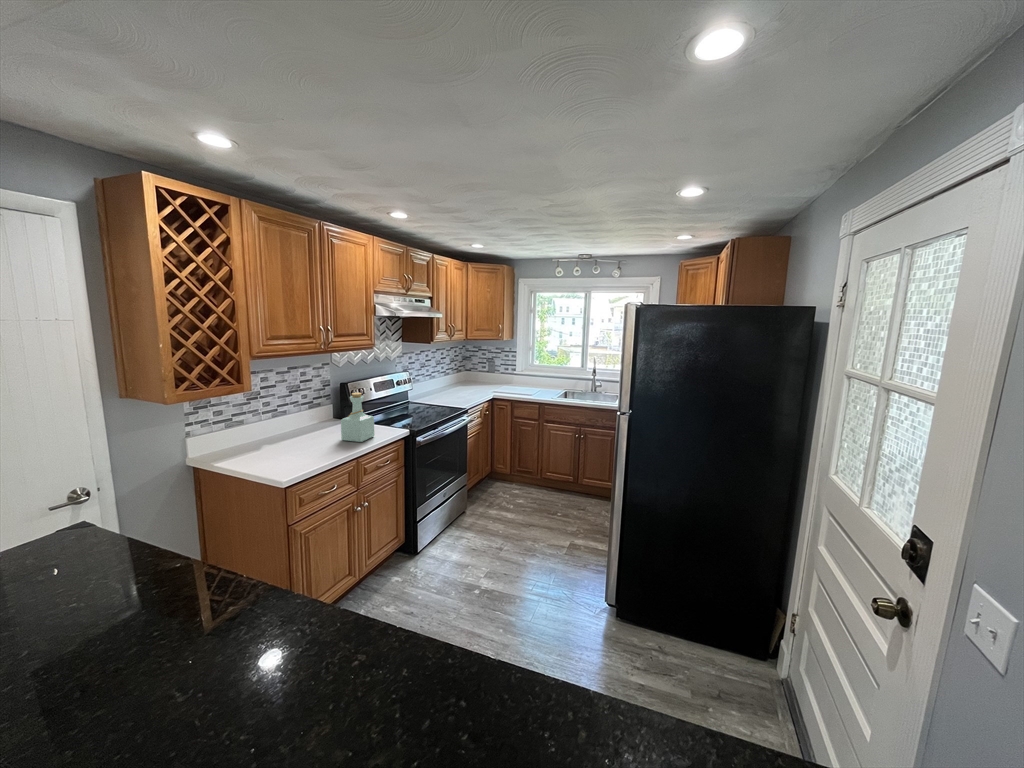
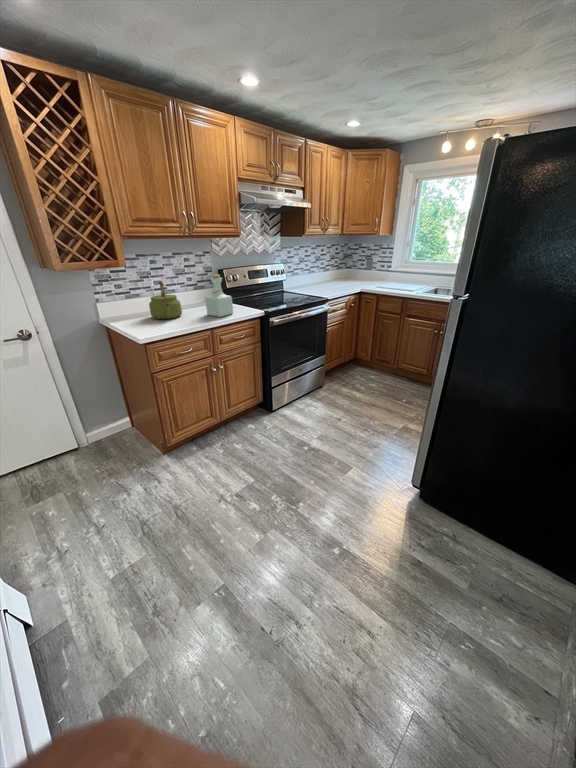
kettle: none [264,403,308,451] -> present [149,281,182,319]

